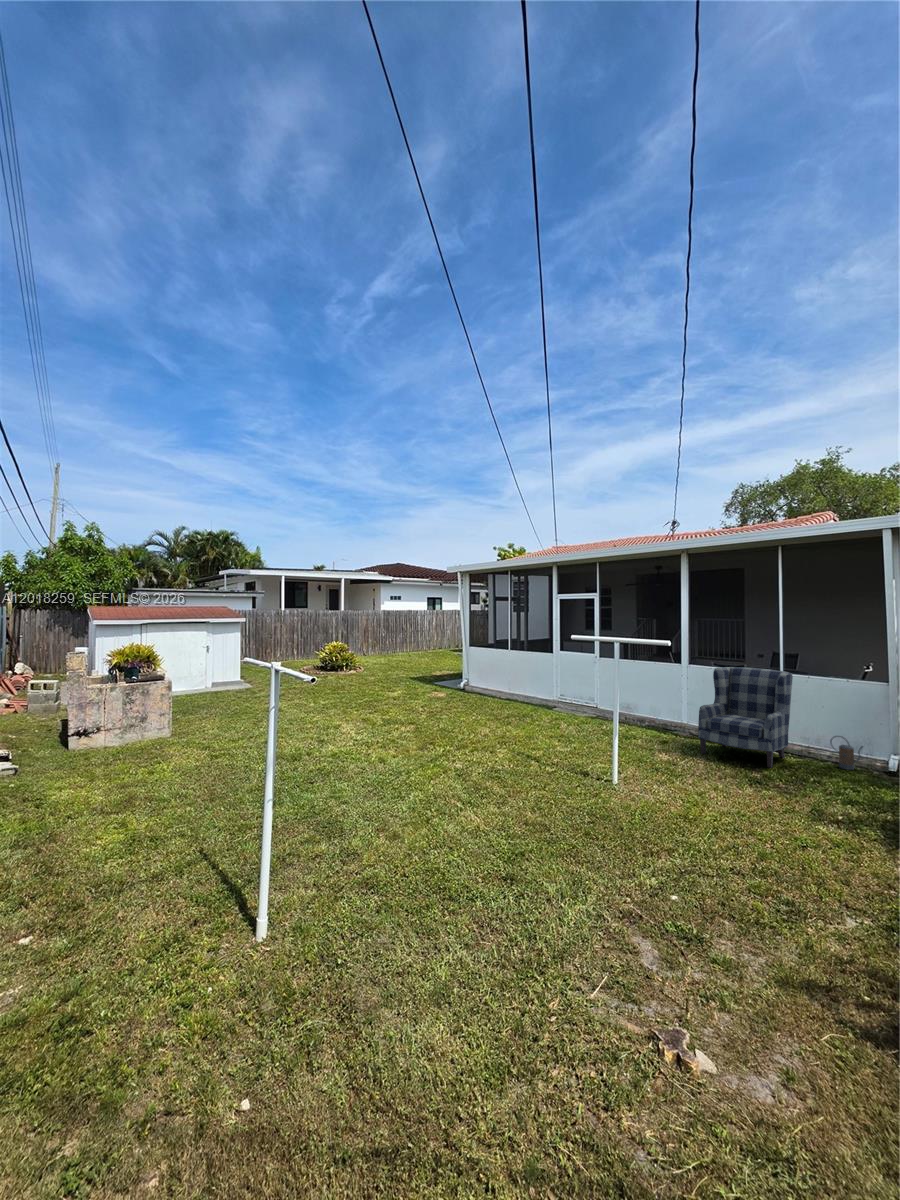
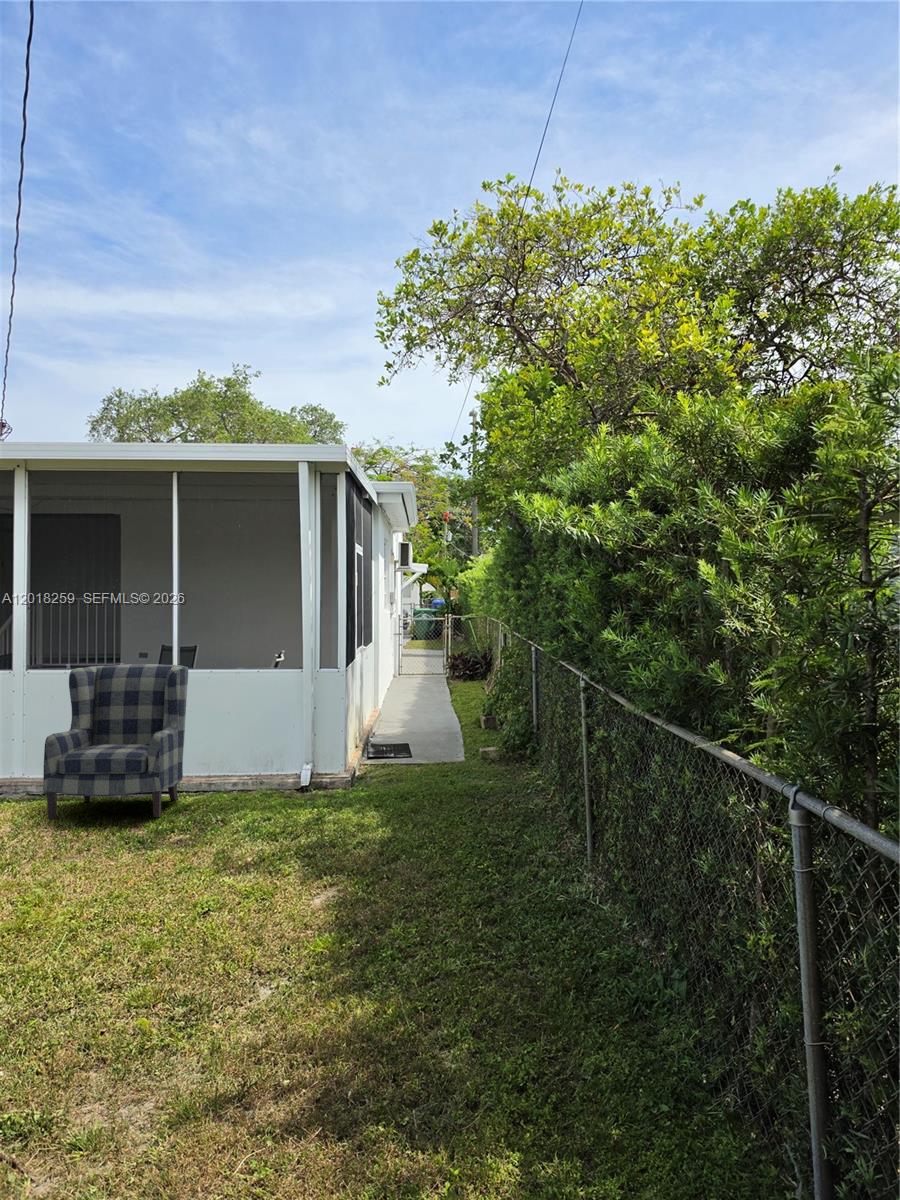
watering can: present [830,736,863,770] -> none [237,751,276,798]

